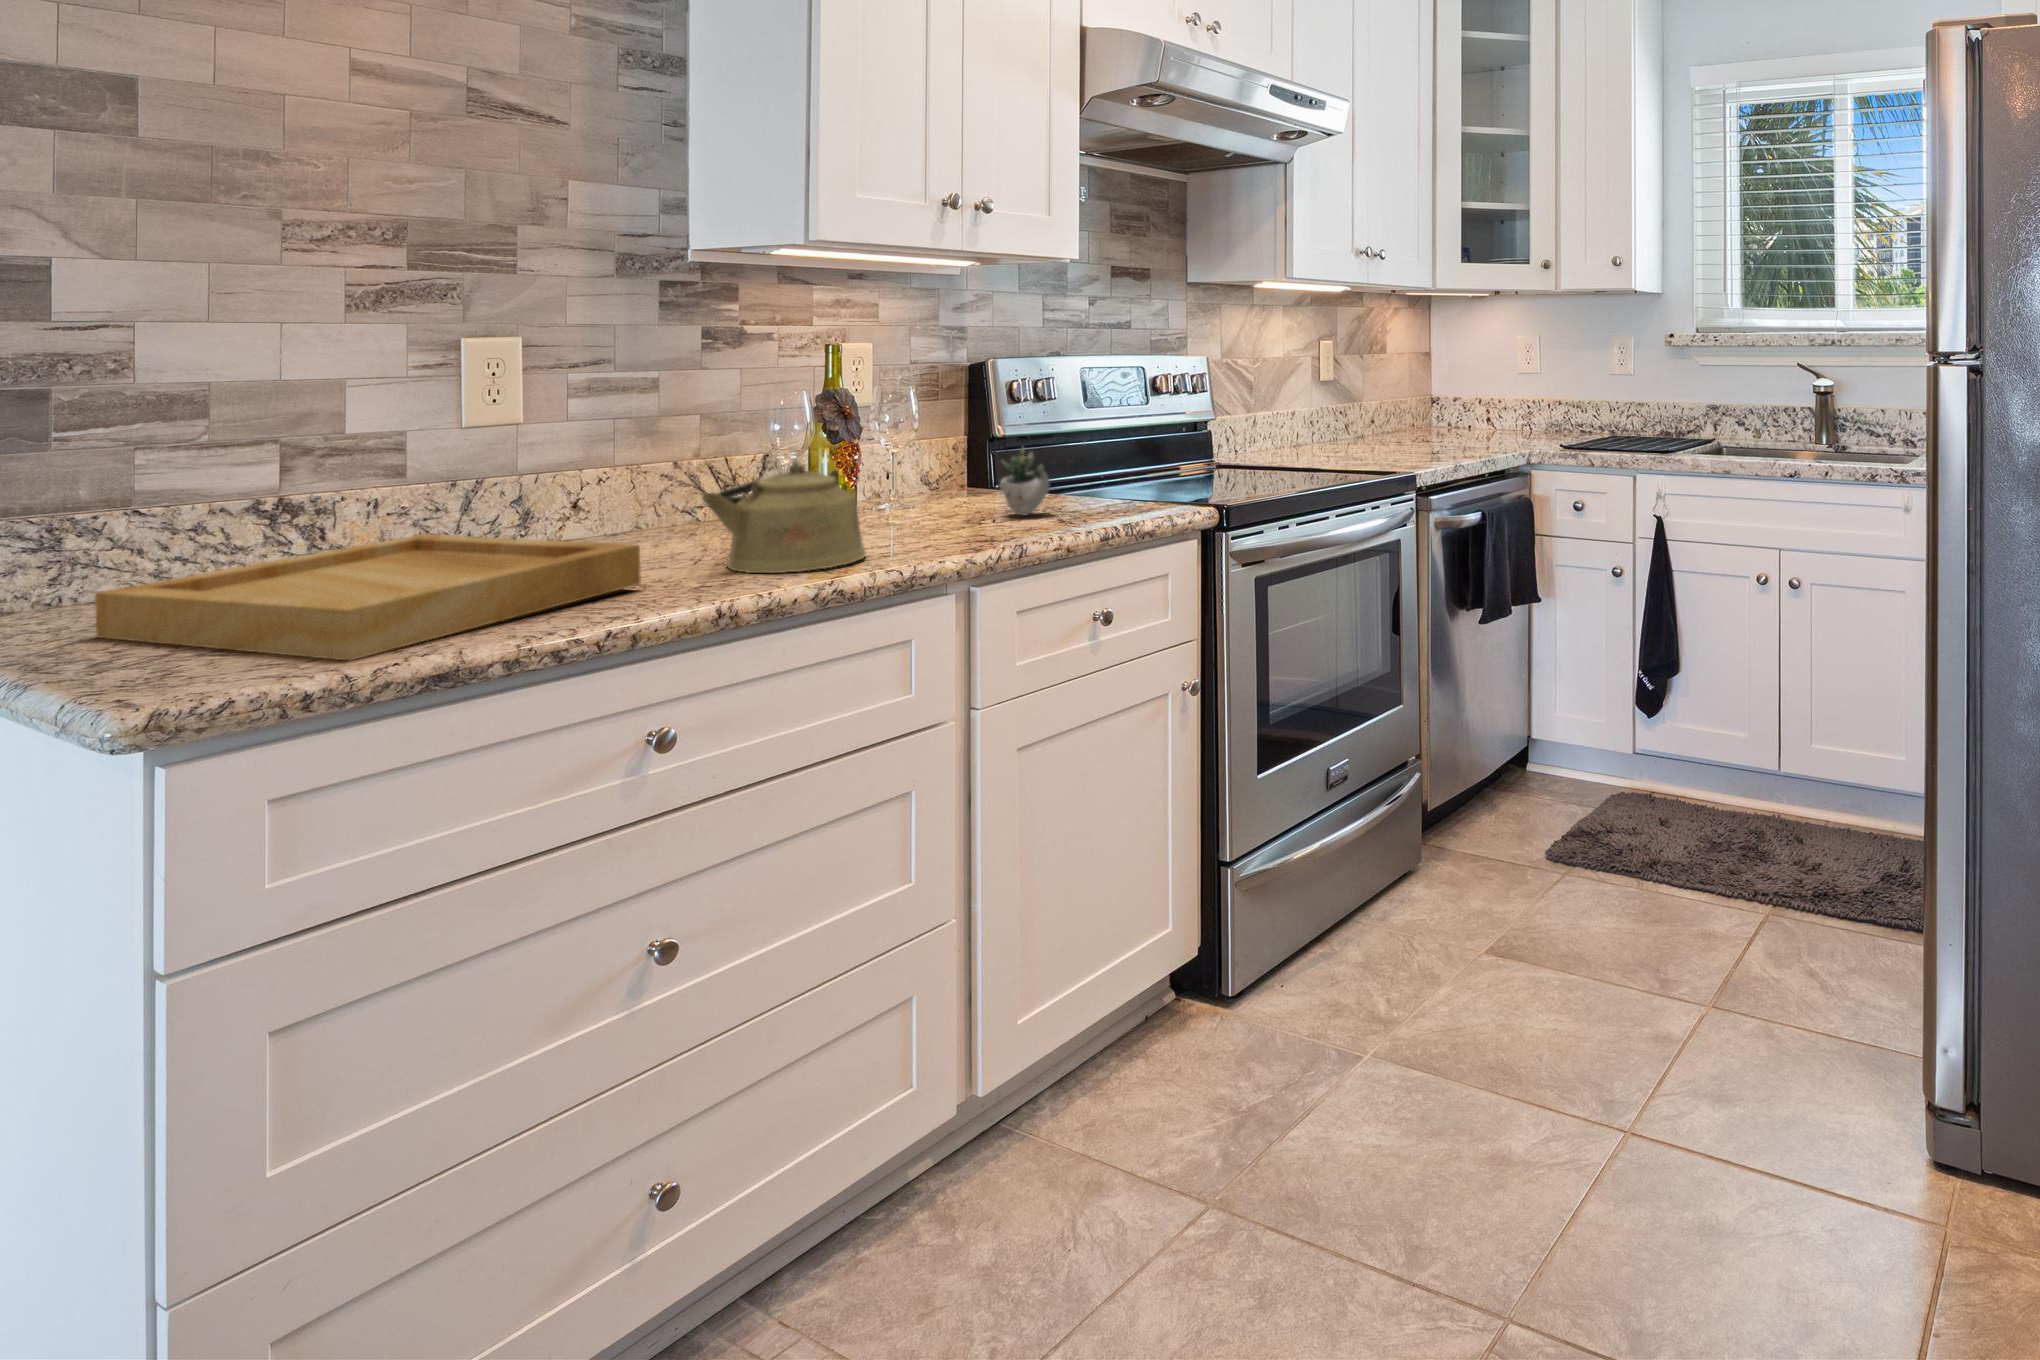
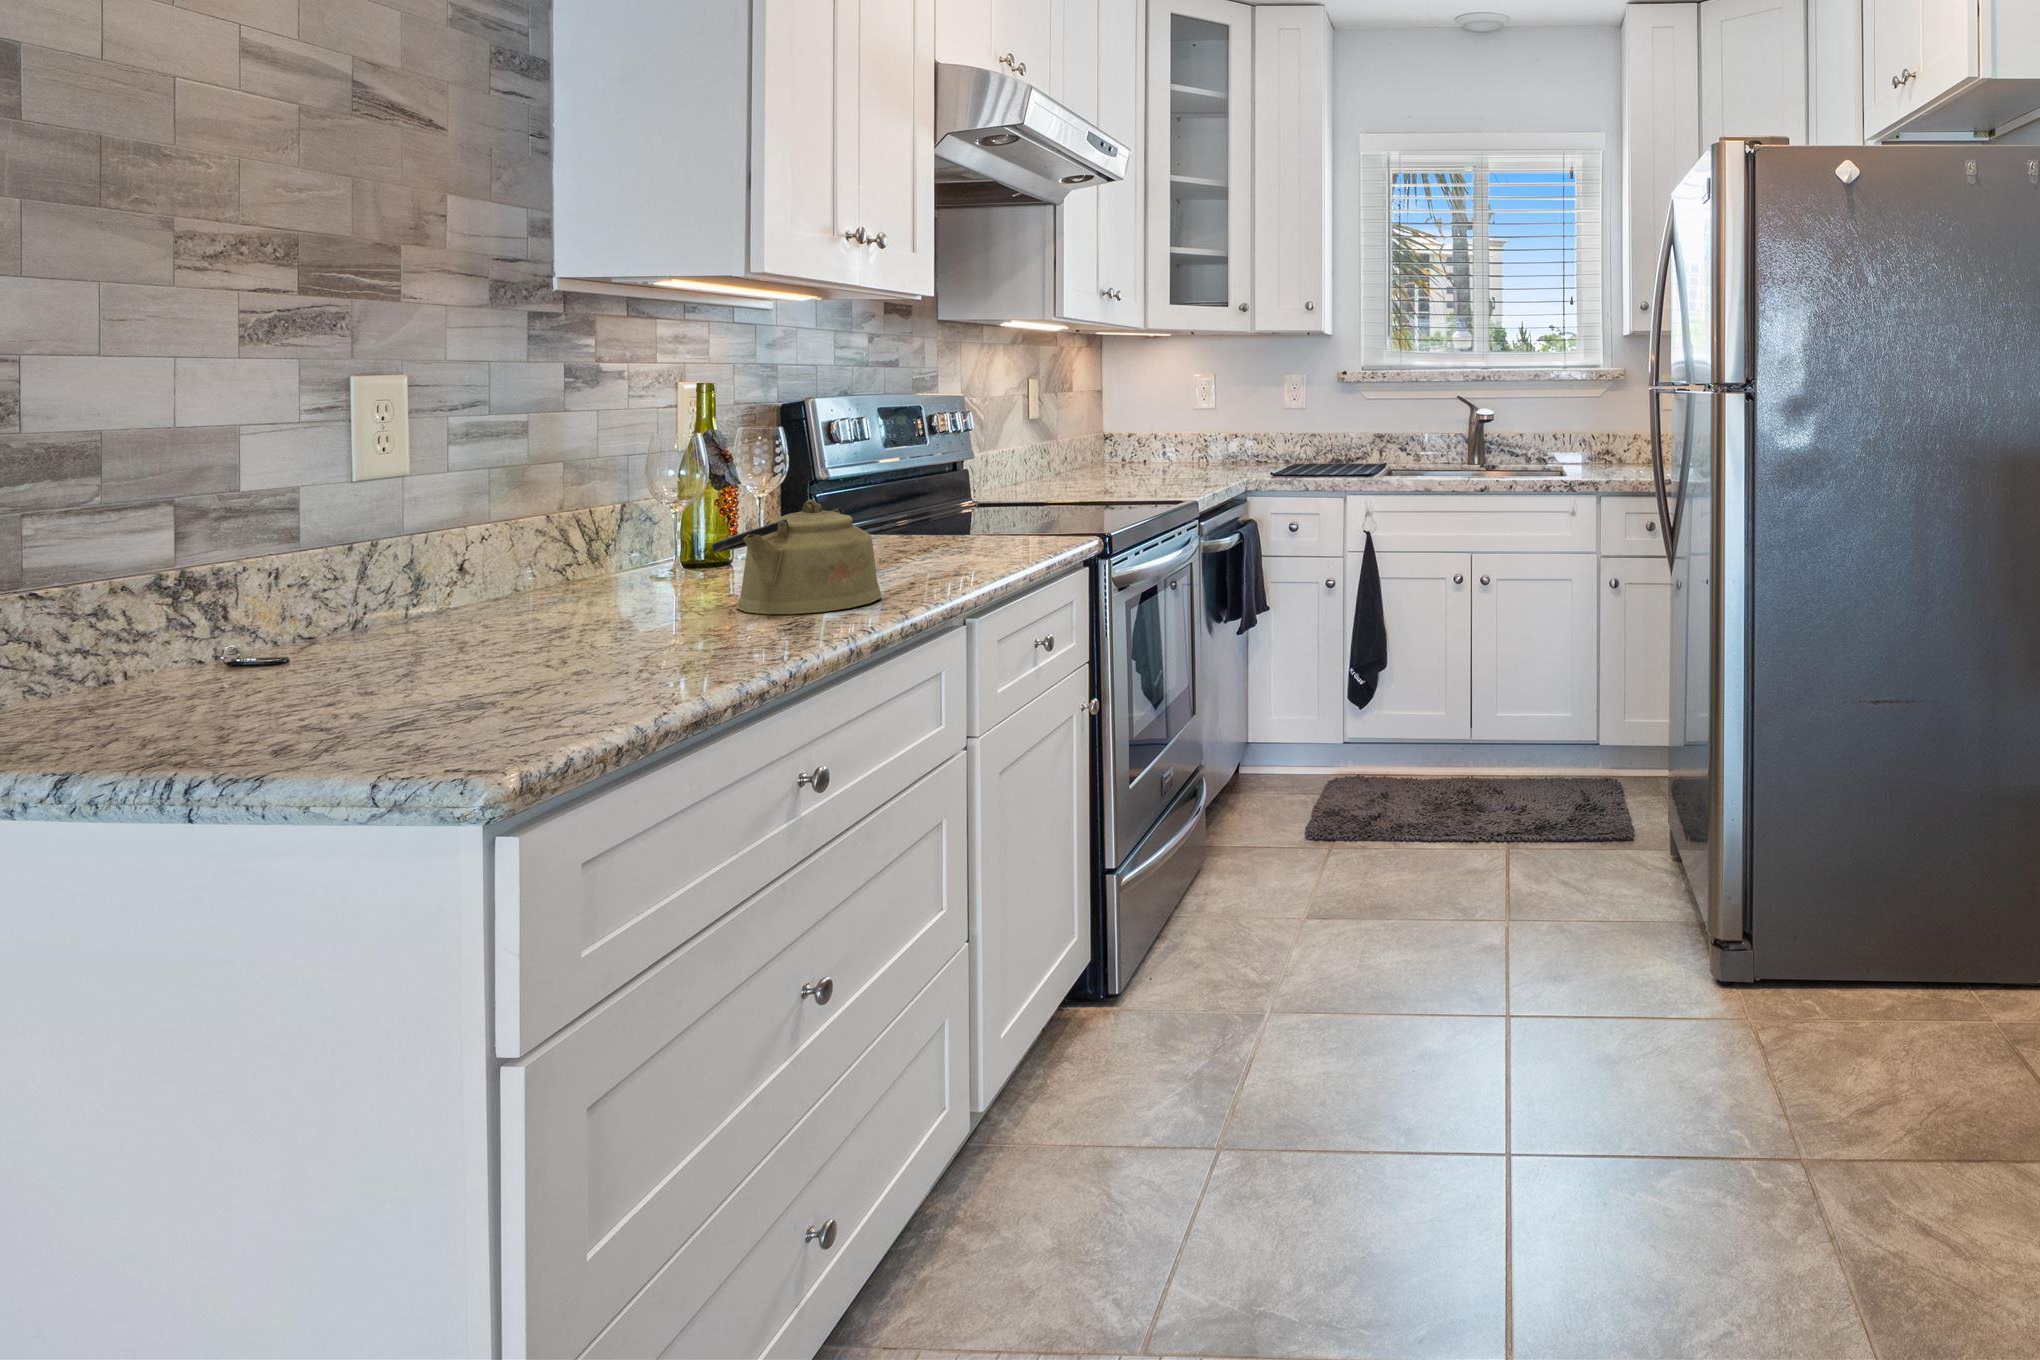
succulent plant: present [1000,448,1049,516] -> none [897,475,996,553]
tray: present [95,535,641,660] -> none [152,589,720,738]

